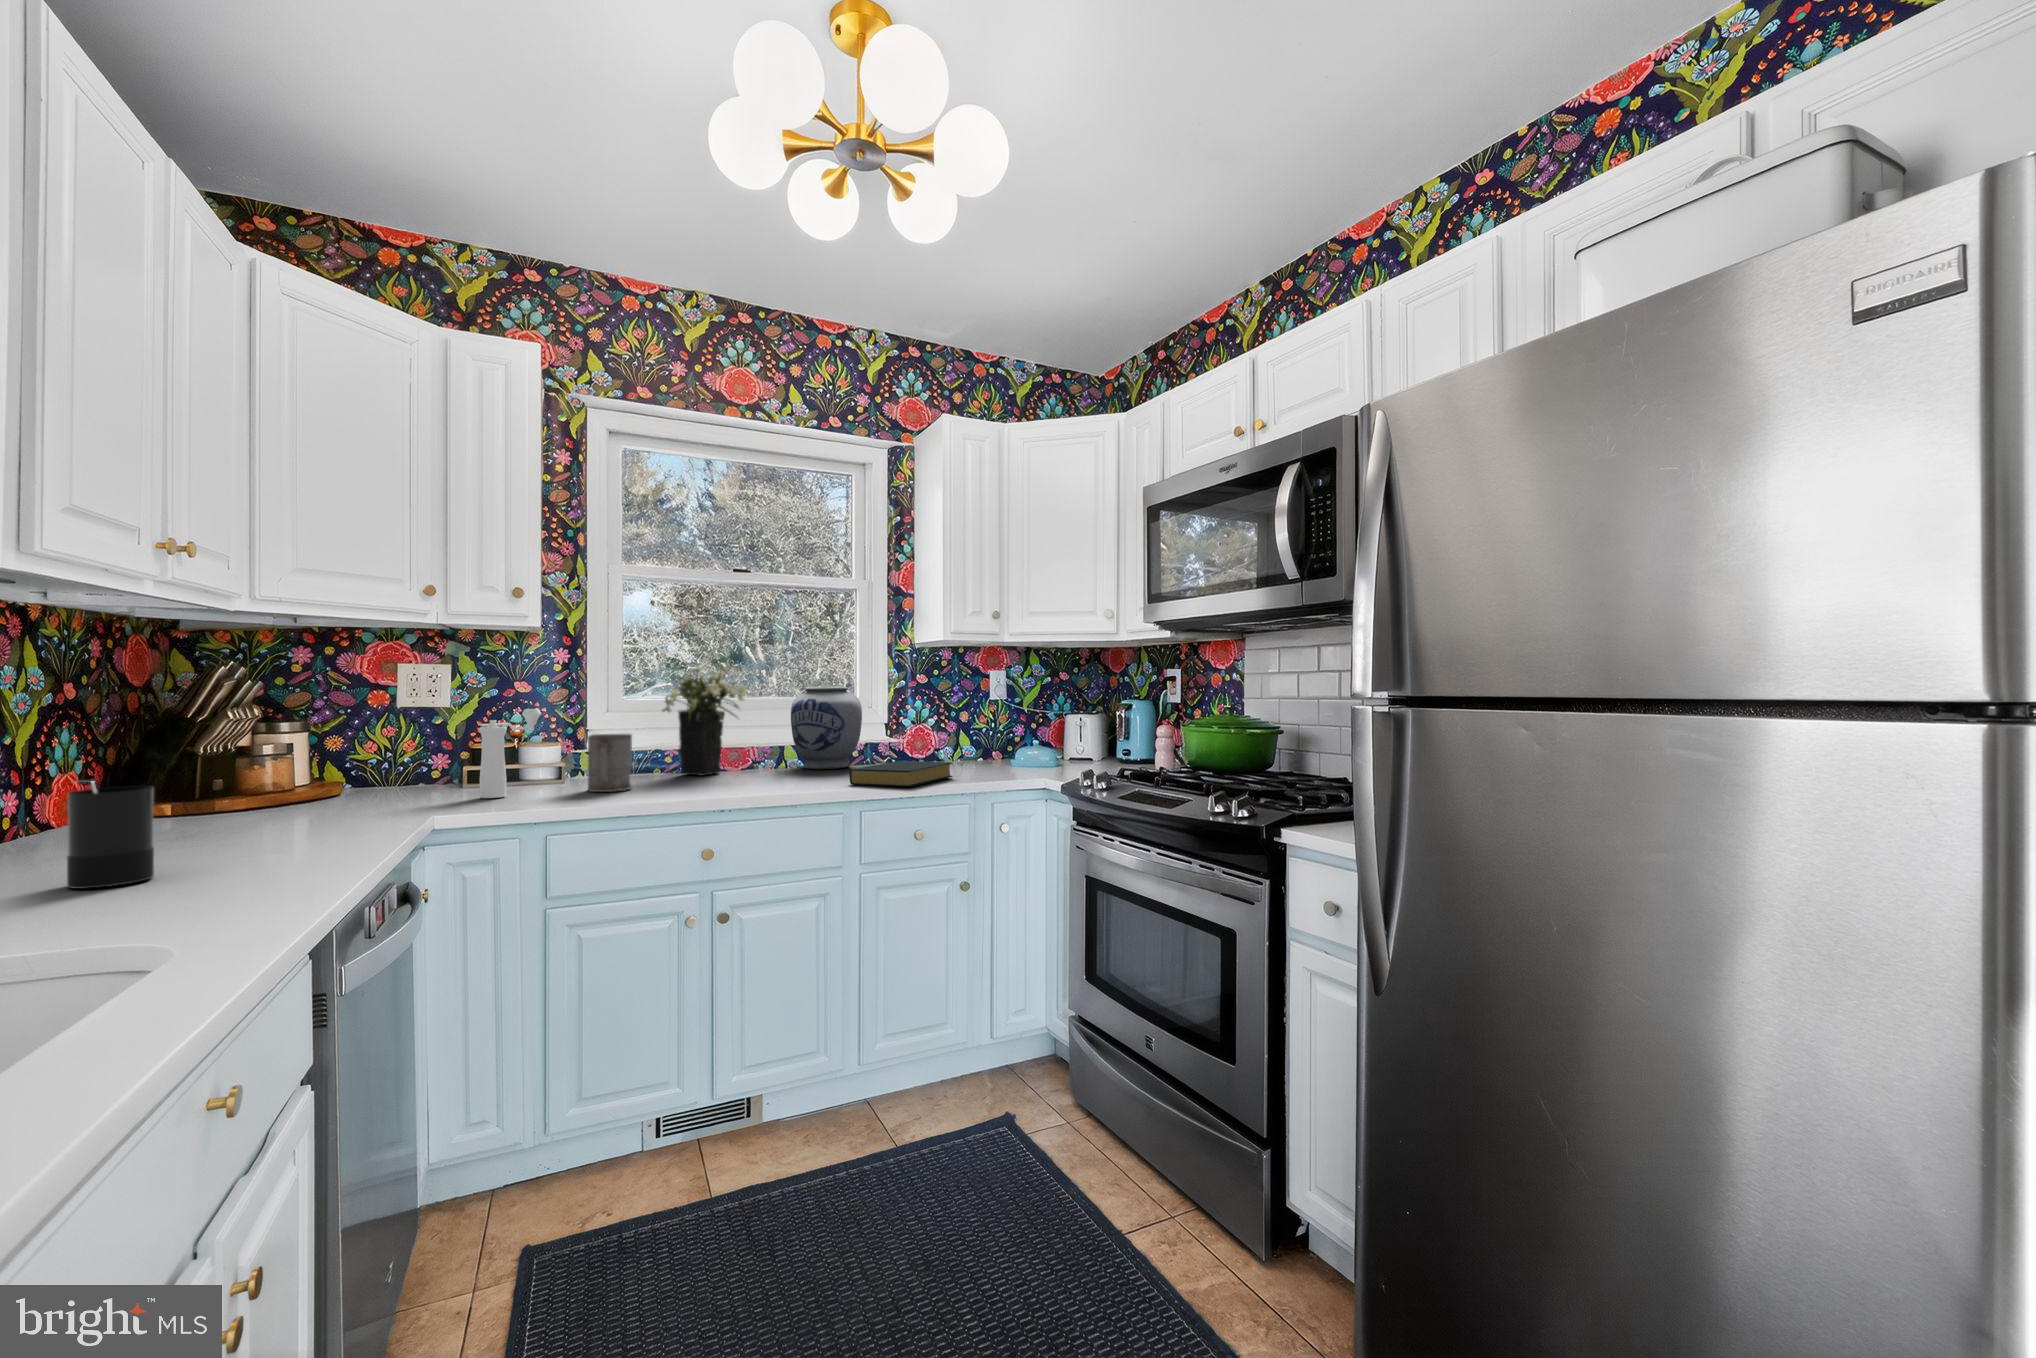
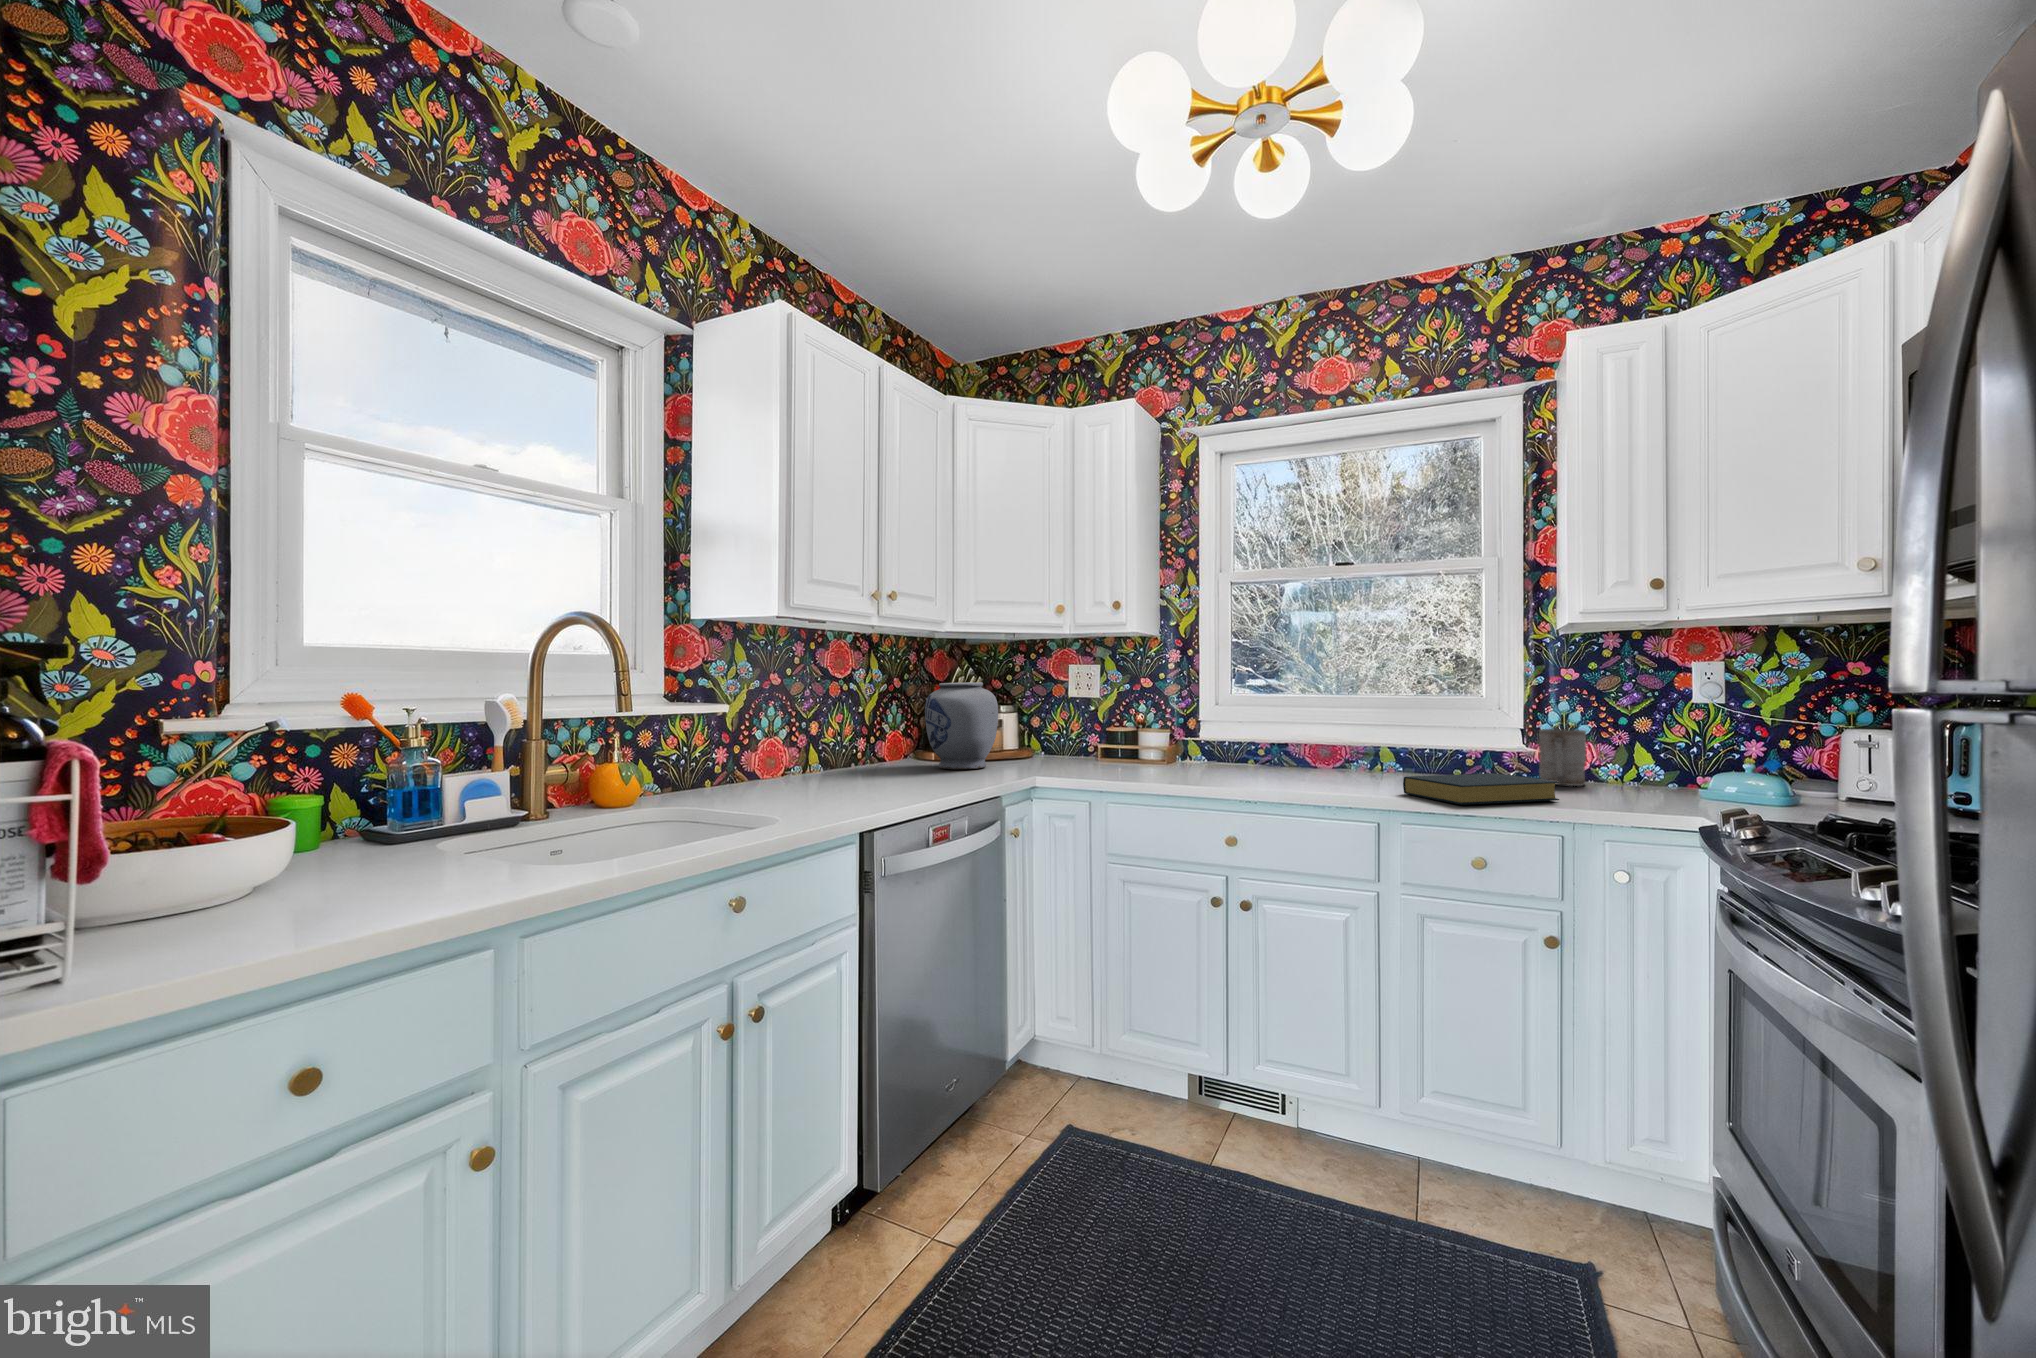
flower arrangement: present [662,667,751,776] -> none [1243,661,1337,769]
vase: present [791,686,862,769] -> present [925,682,998,769]
pepper mill: present [479,709,541,798] -> none [1086,700,1136,770]
mug: present [588,734,632,792] -> present [1539,729,1586,786]
candle: present [67,781,154,889] -> none [806,735,841,796]

